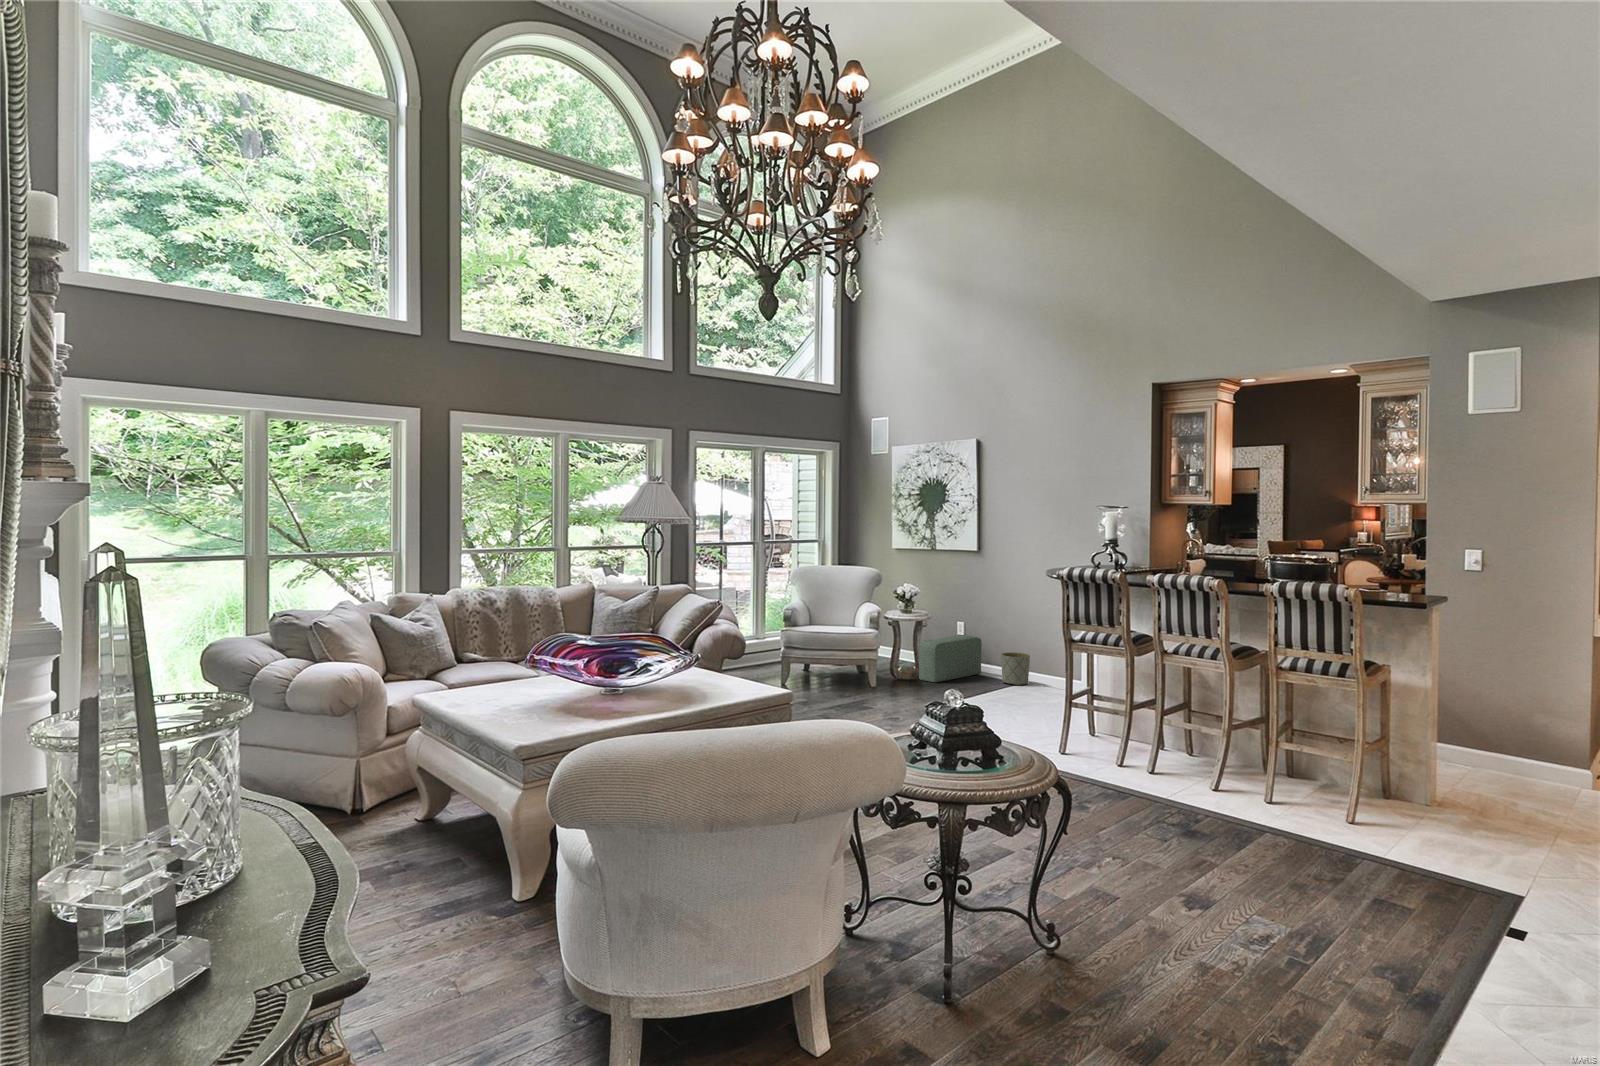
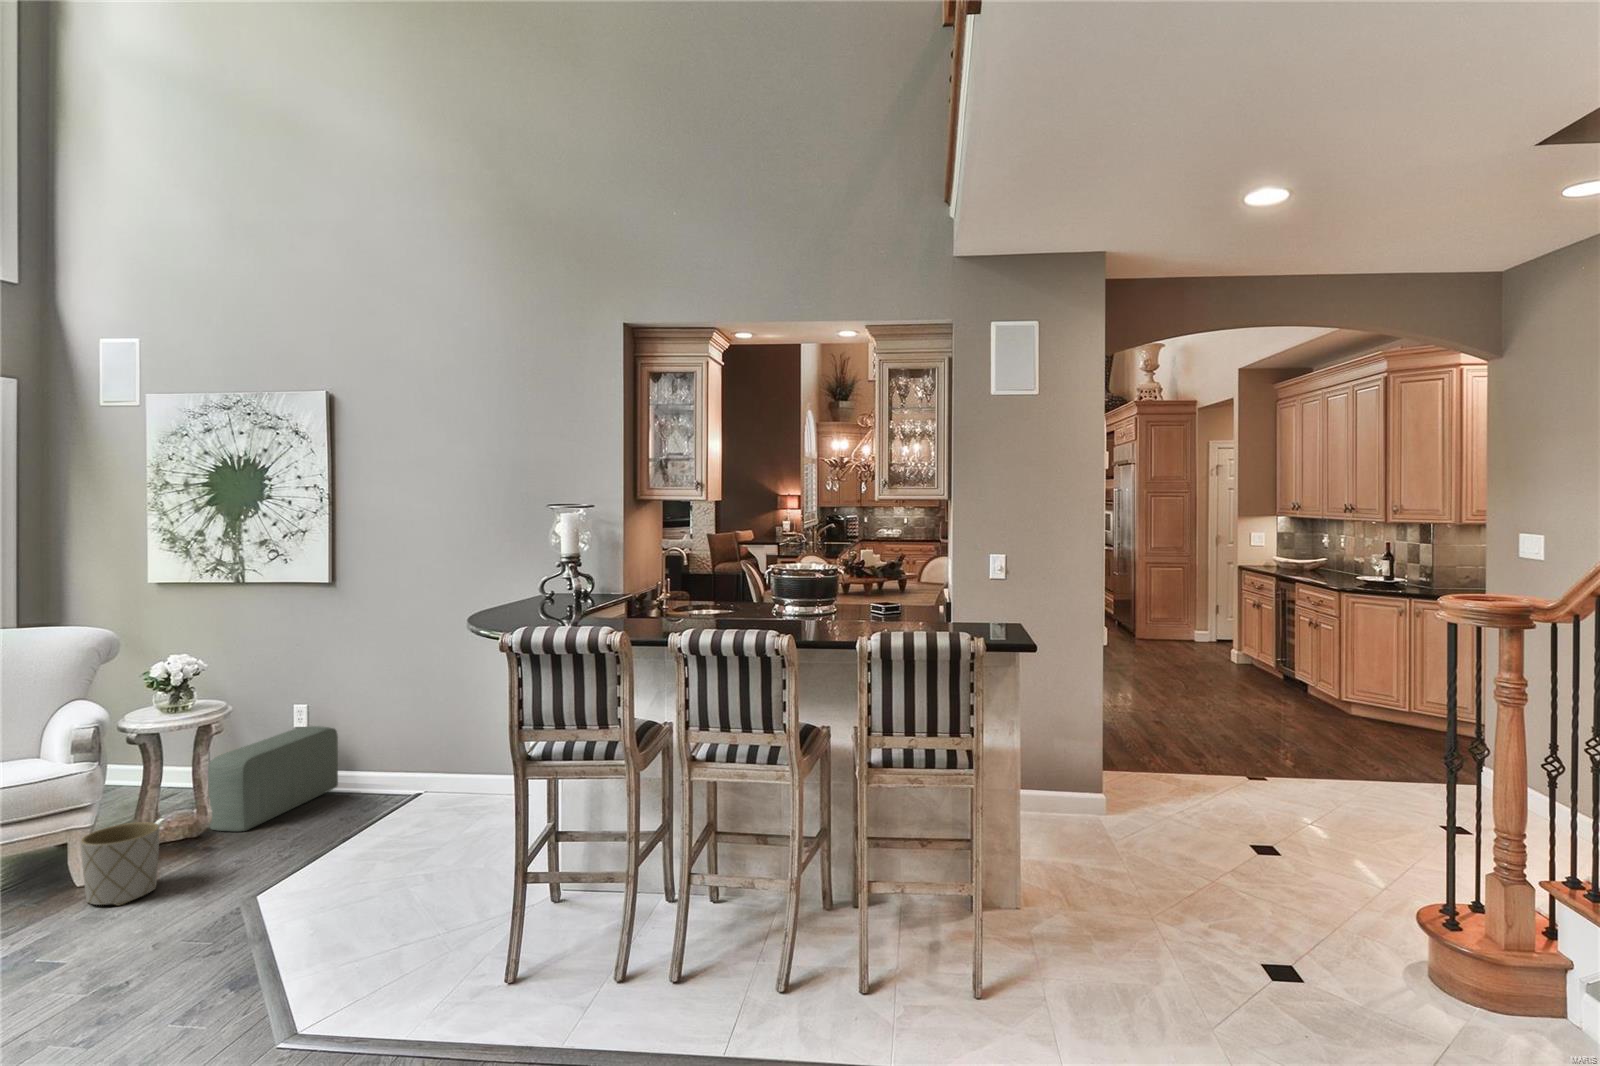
planter: present [1001,652,1030,686] -> present [81,822,159,906]

